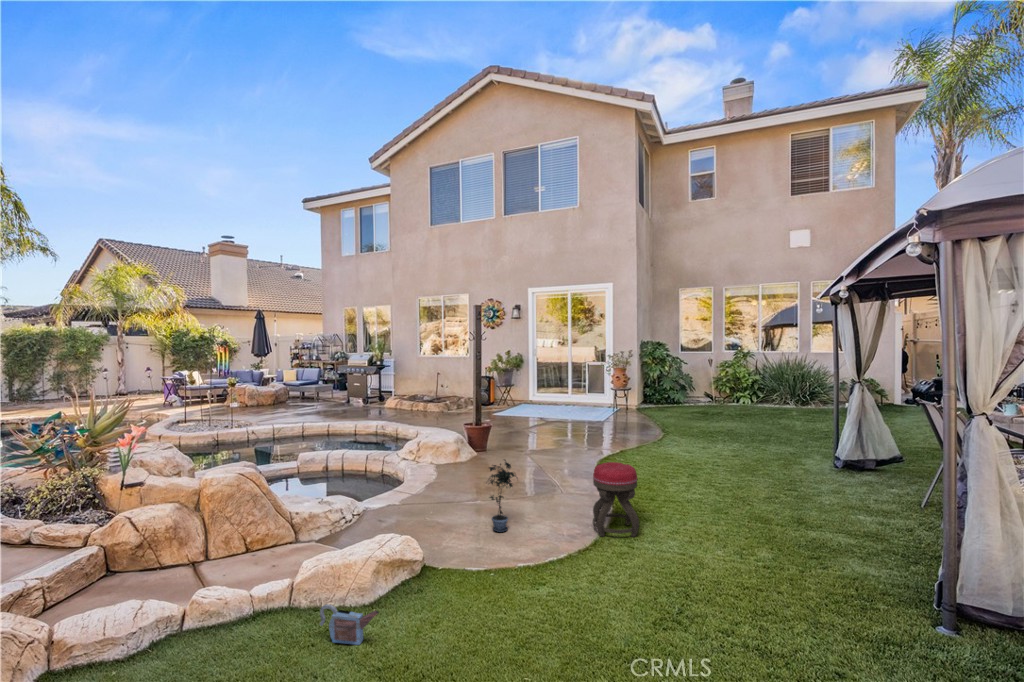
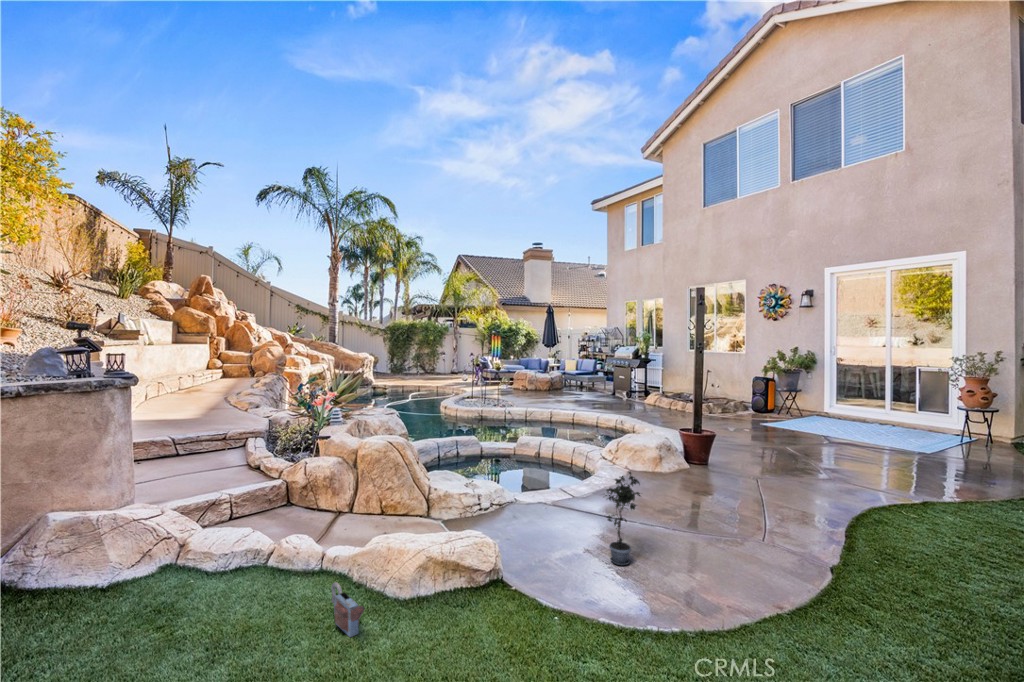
ottoman: present [593,462,639,537] -> none [746,505,829,635]

